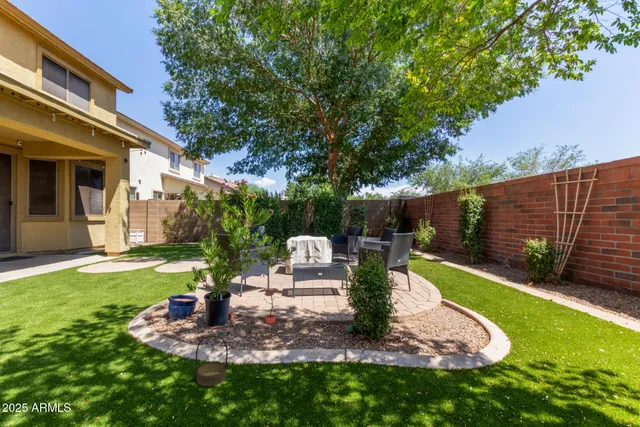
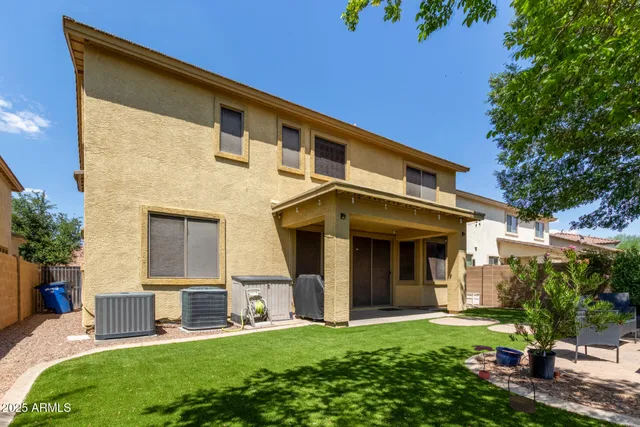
potted plant: present [259,288,284,324] -> present [472,345,495,379]

